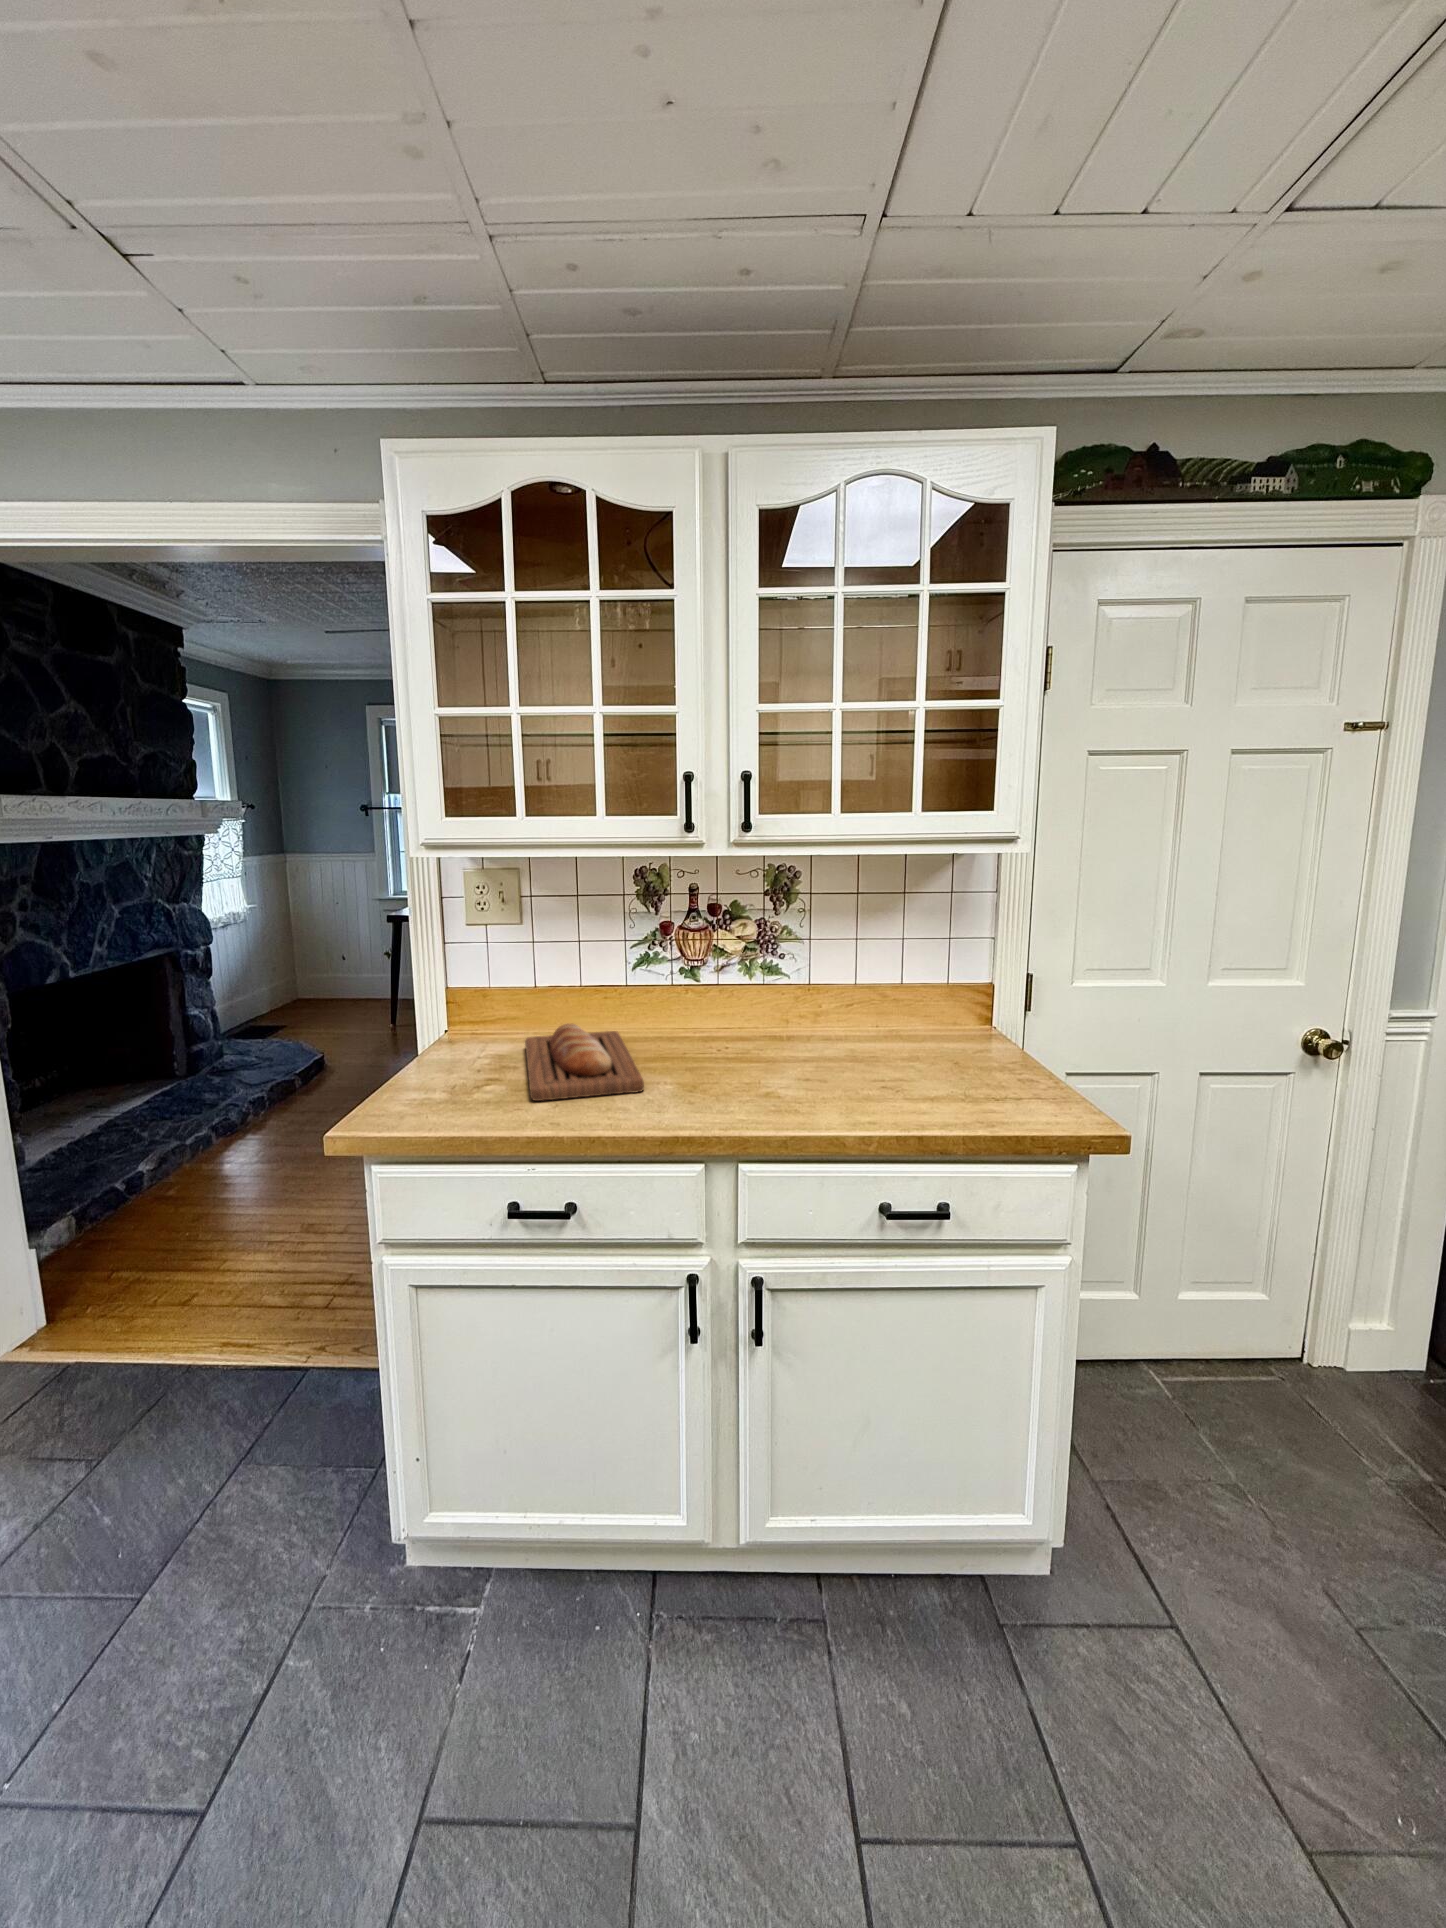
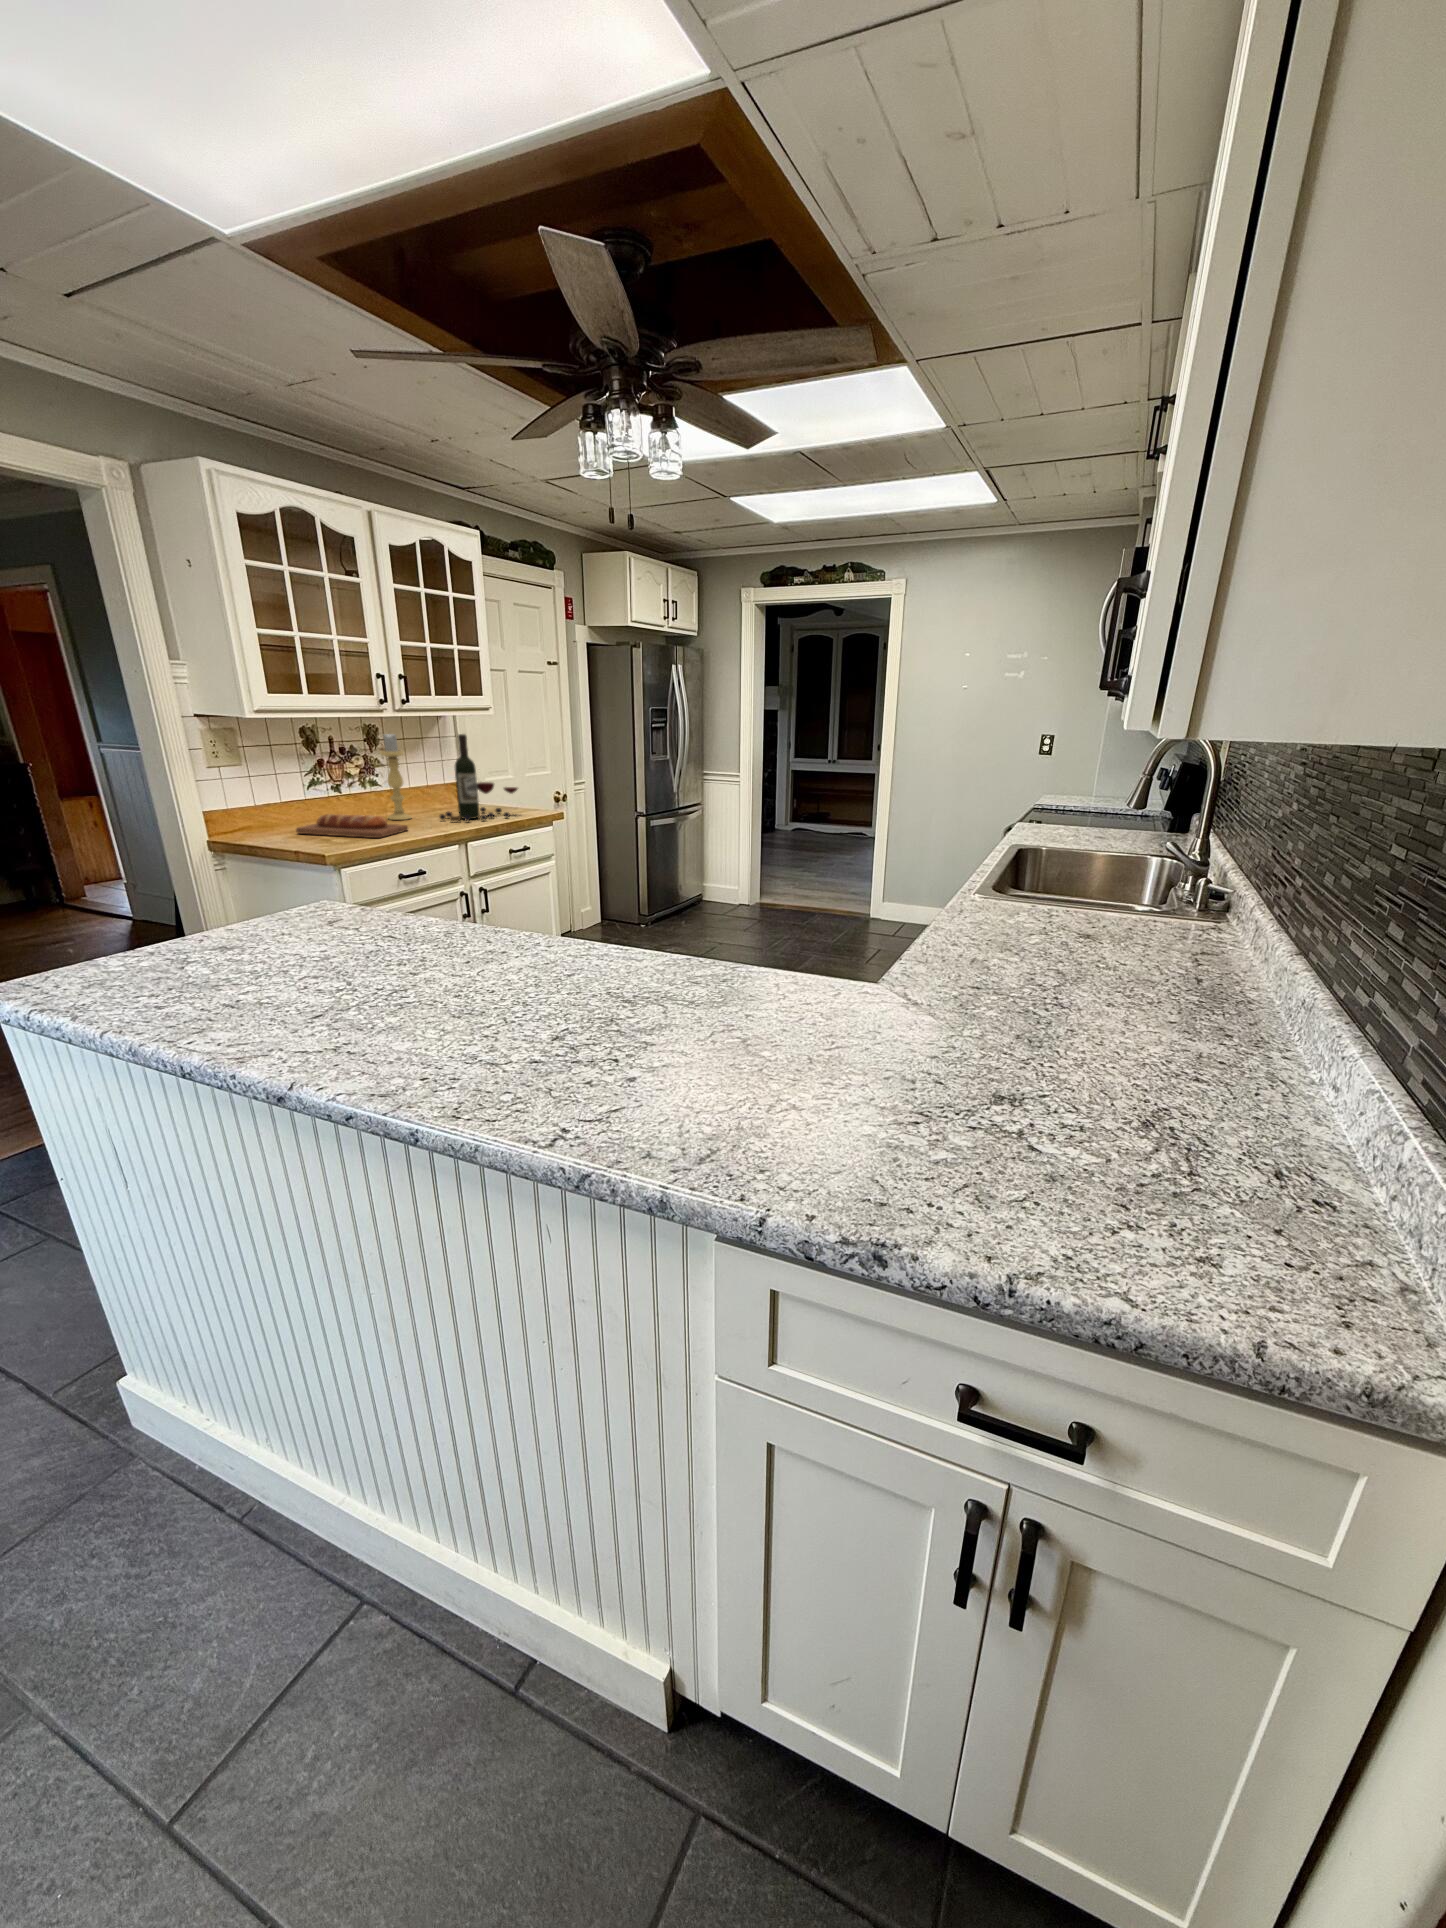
candle holder: none [729,882,774,1055] -> present [380,734,411,820]
wine bottle: none [776,895,986,1110] -> present [440,734,517,821]

